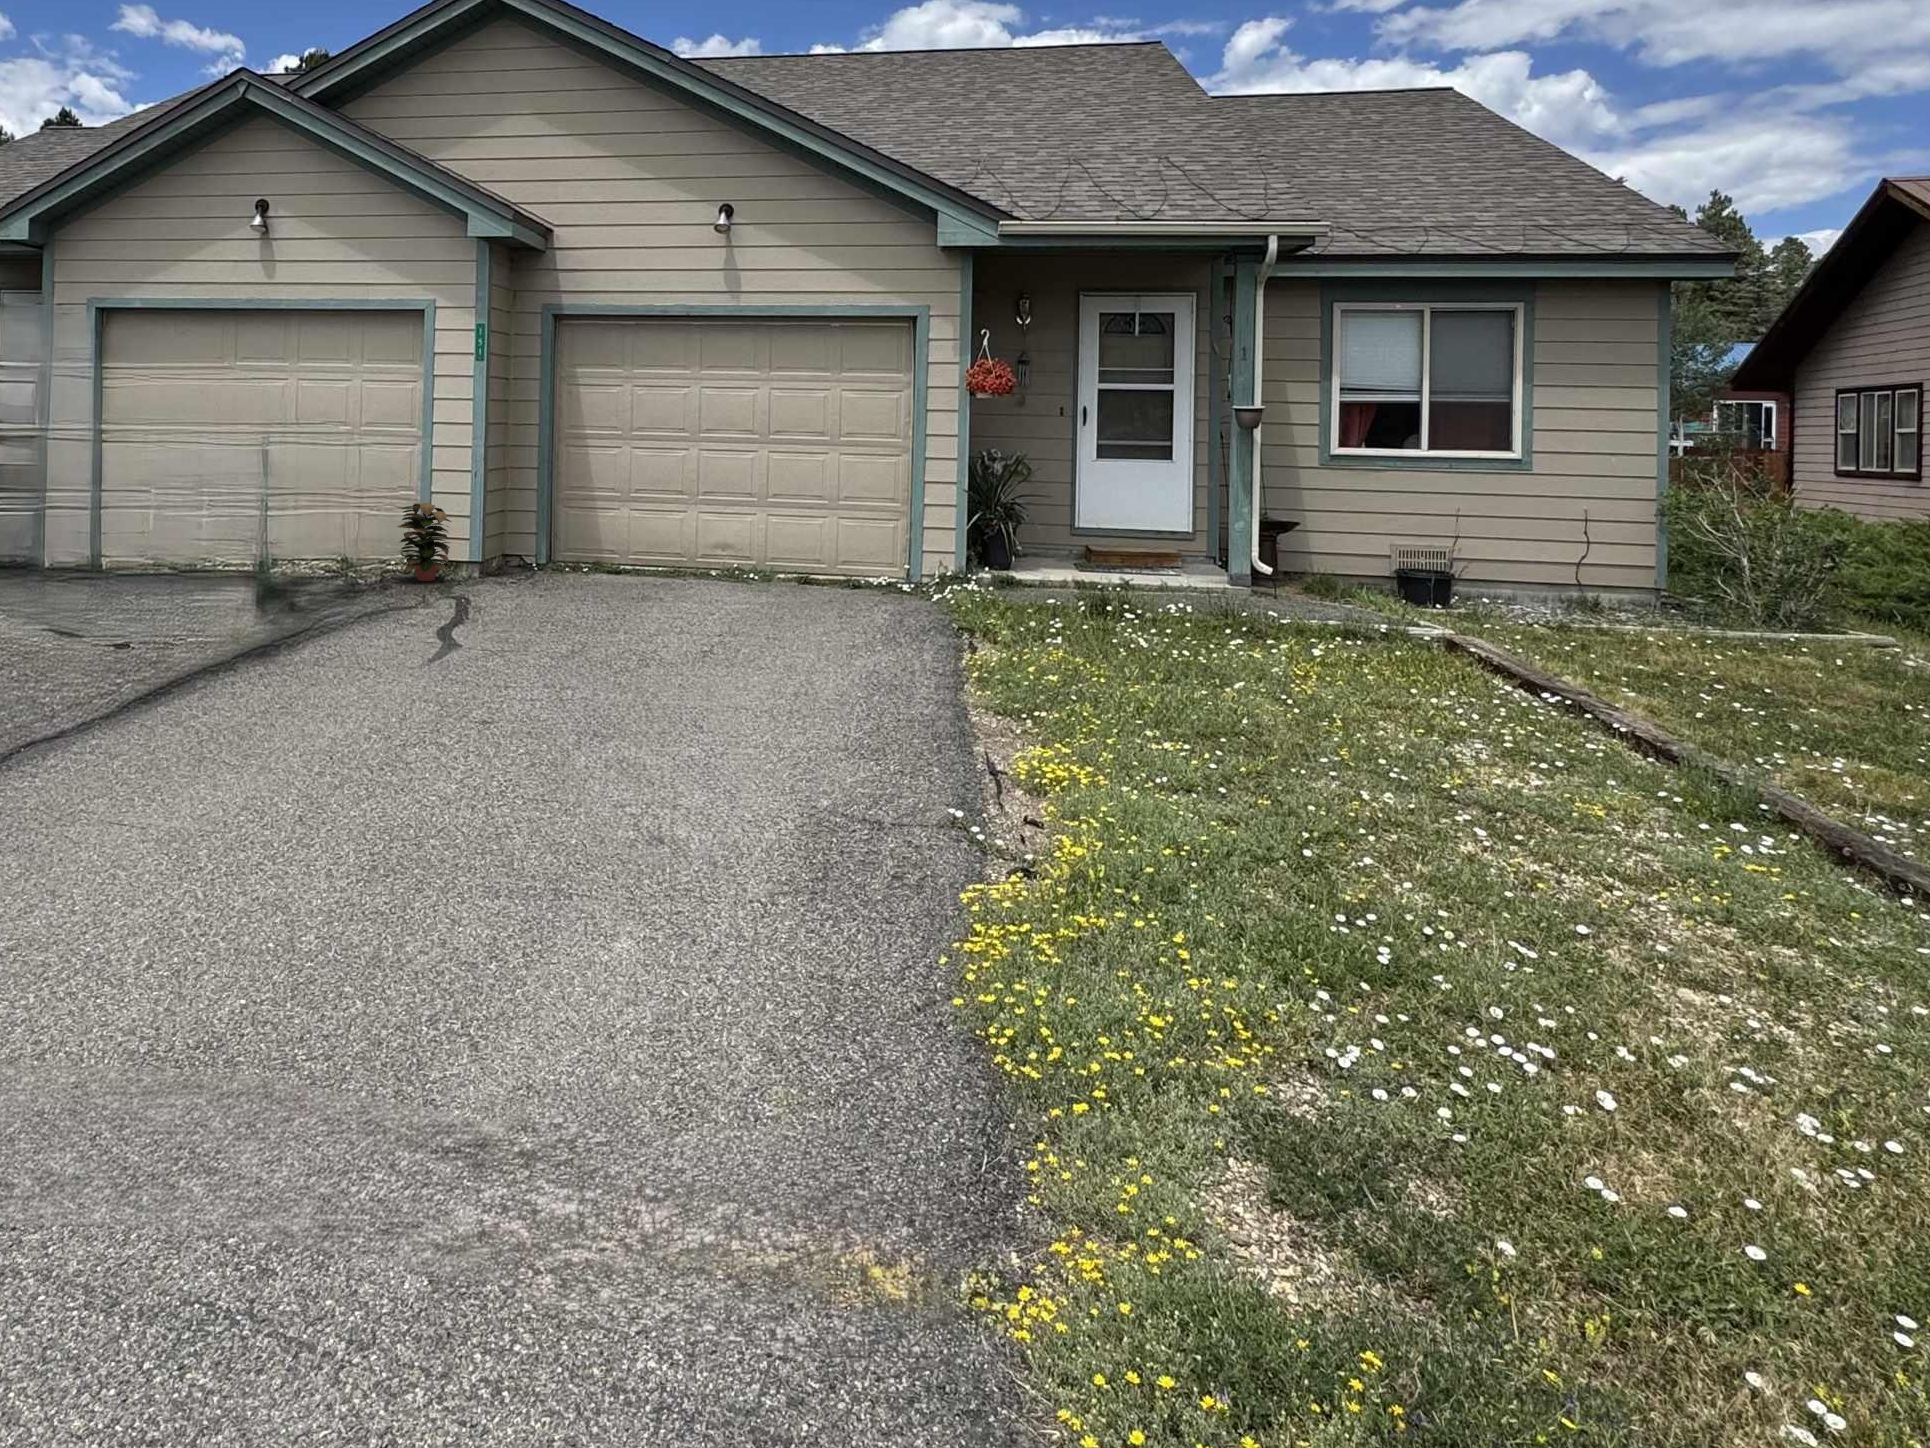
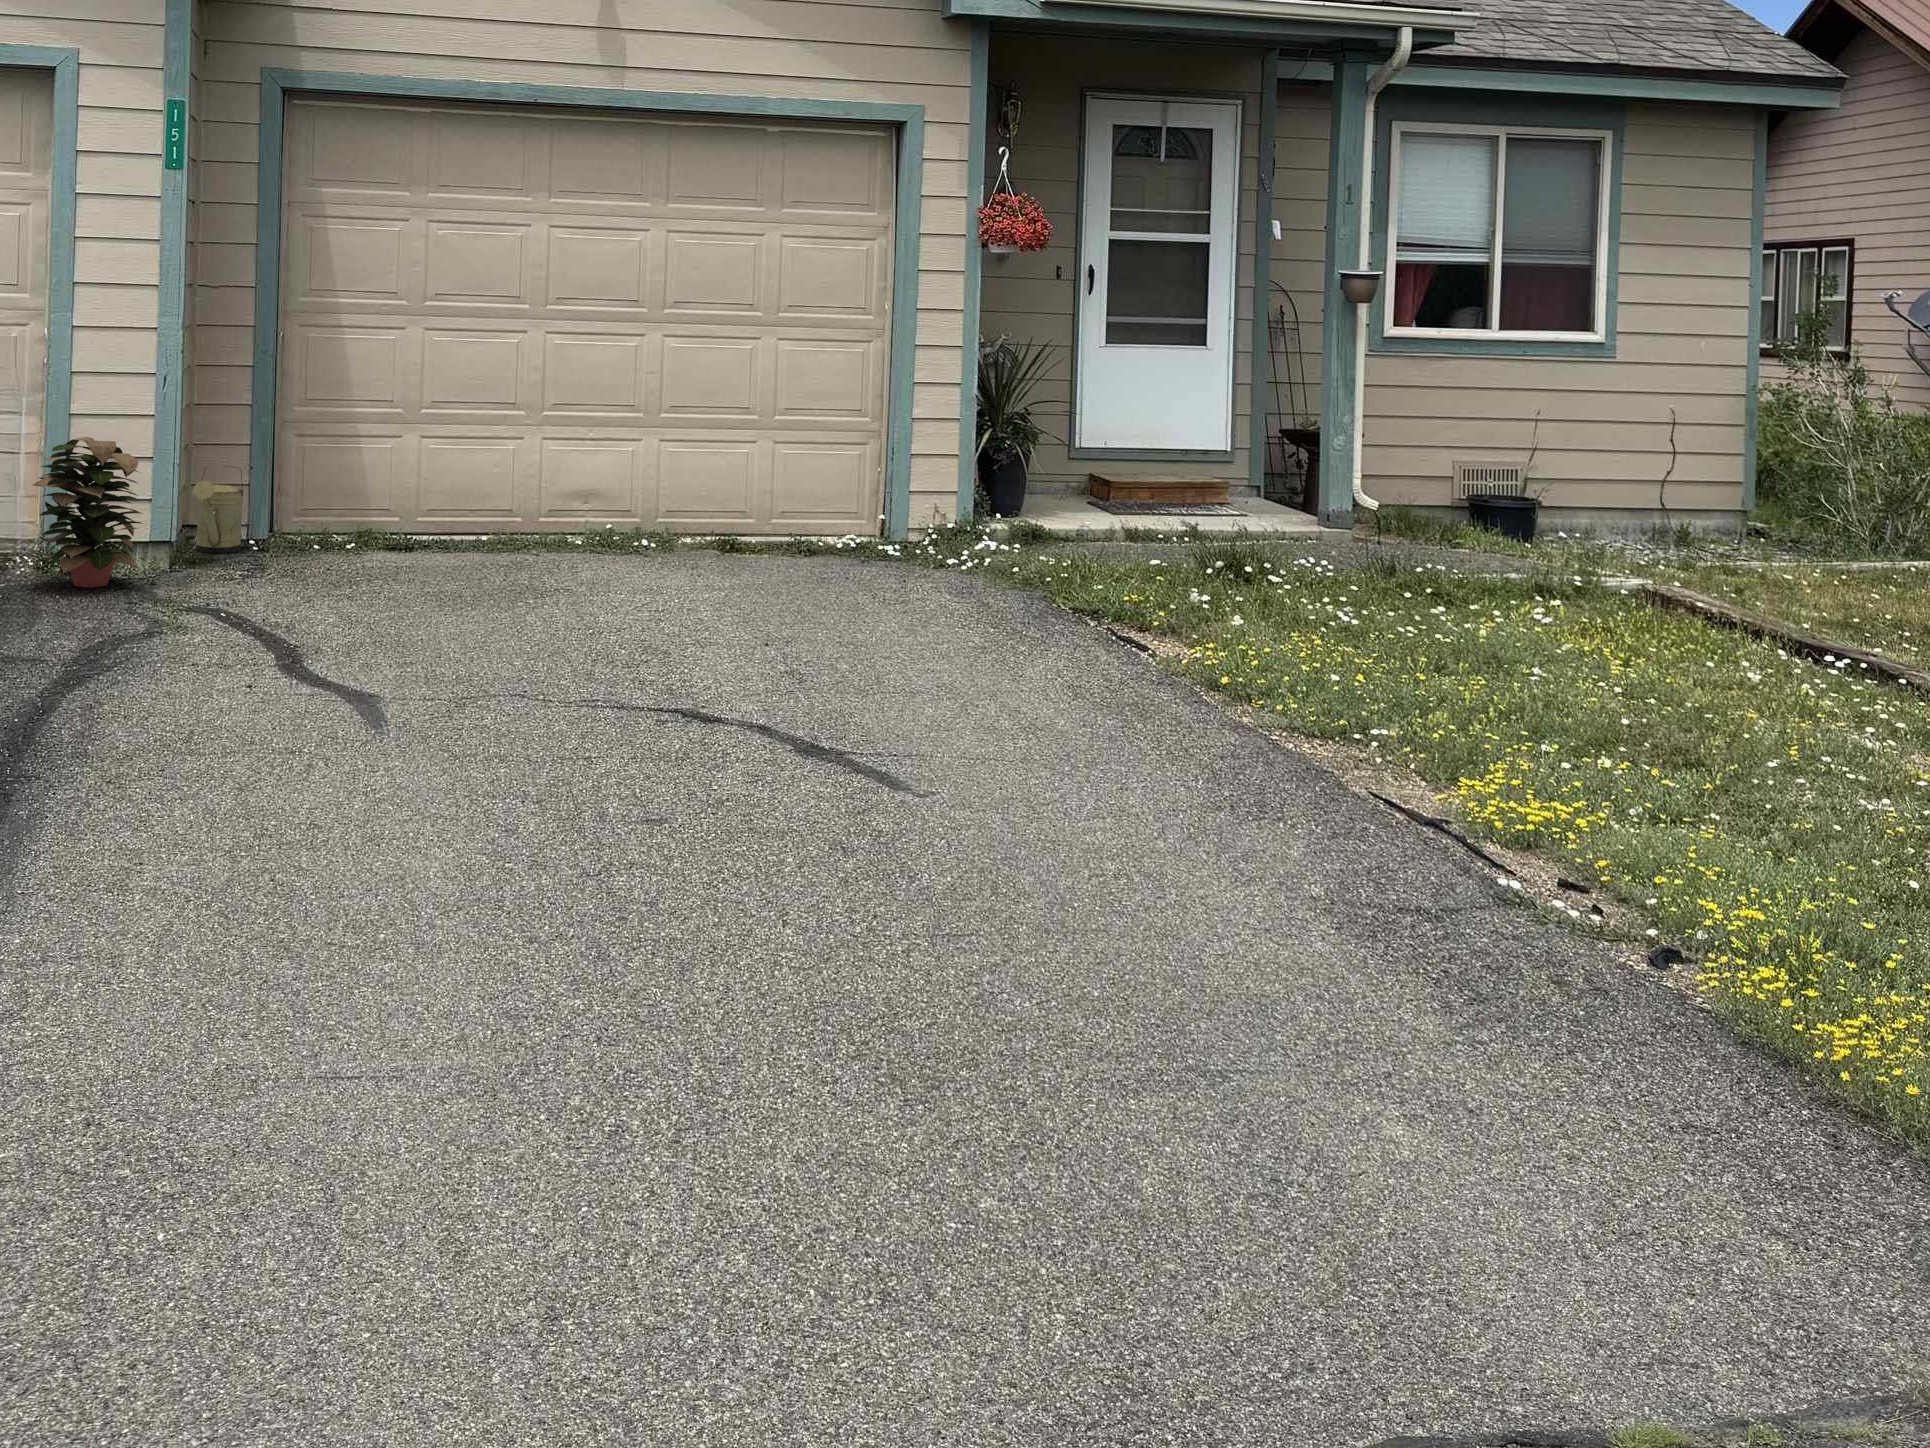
watering can: none [493,521,527,568] -> present [193,466,243,553]

